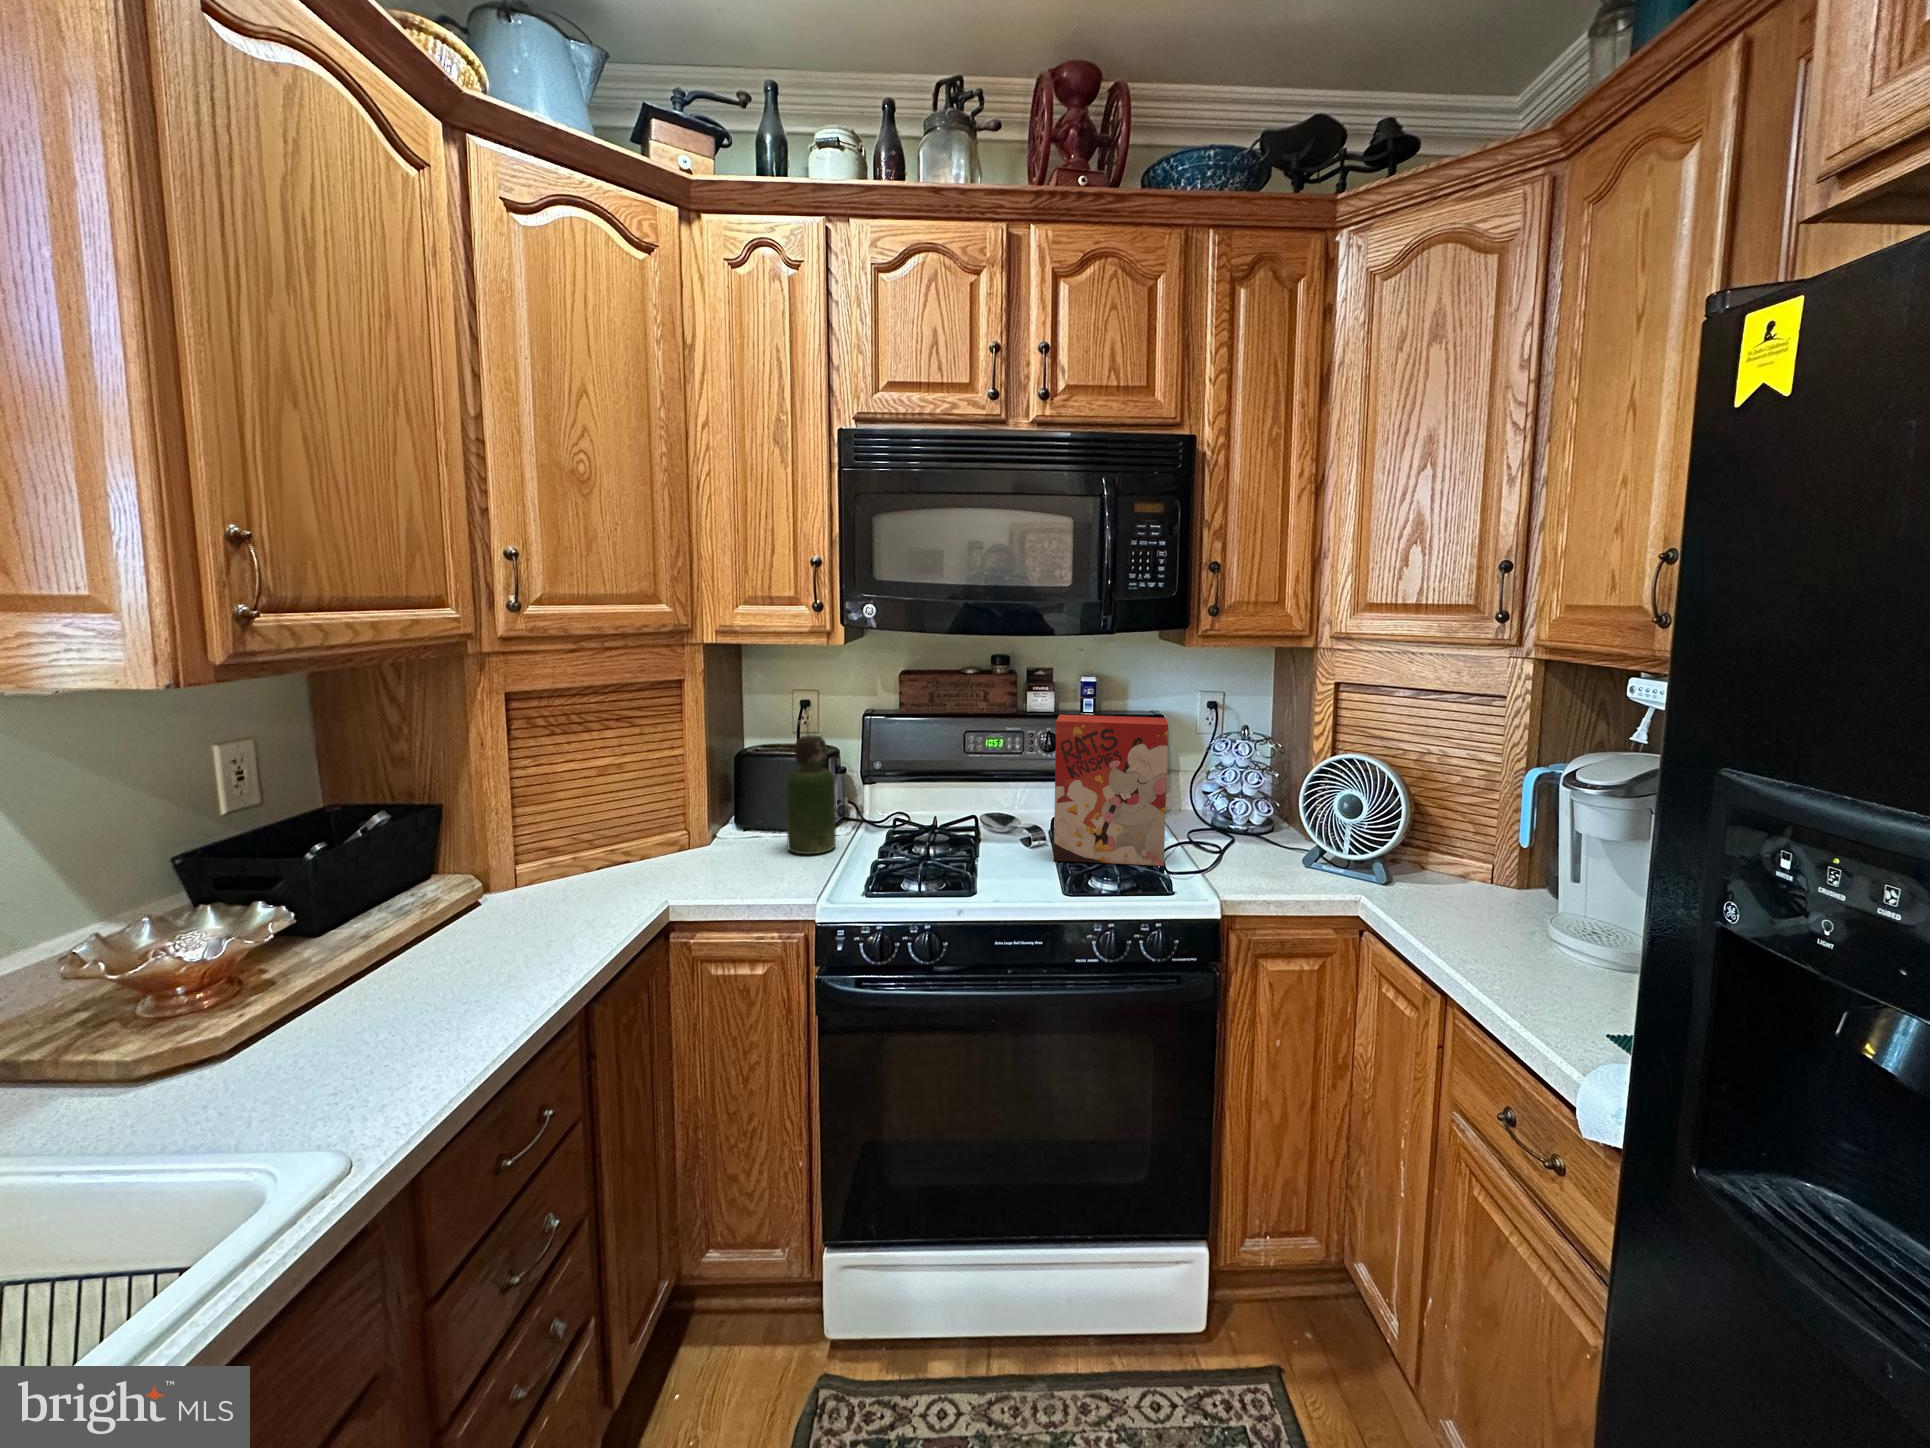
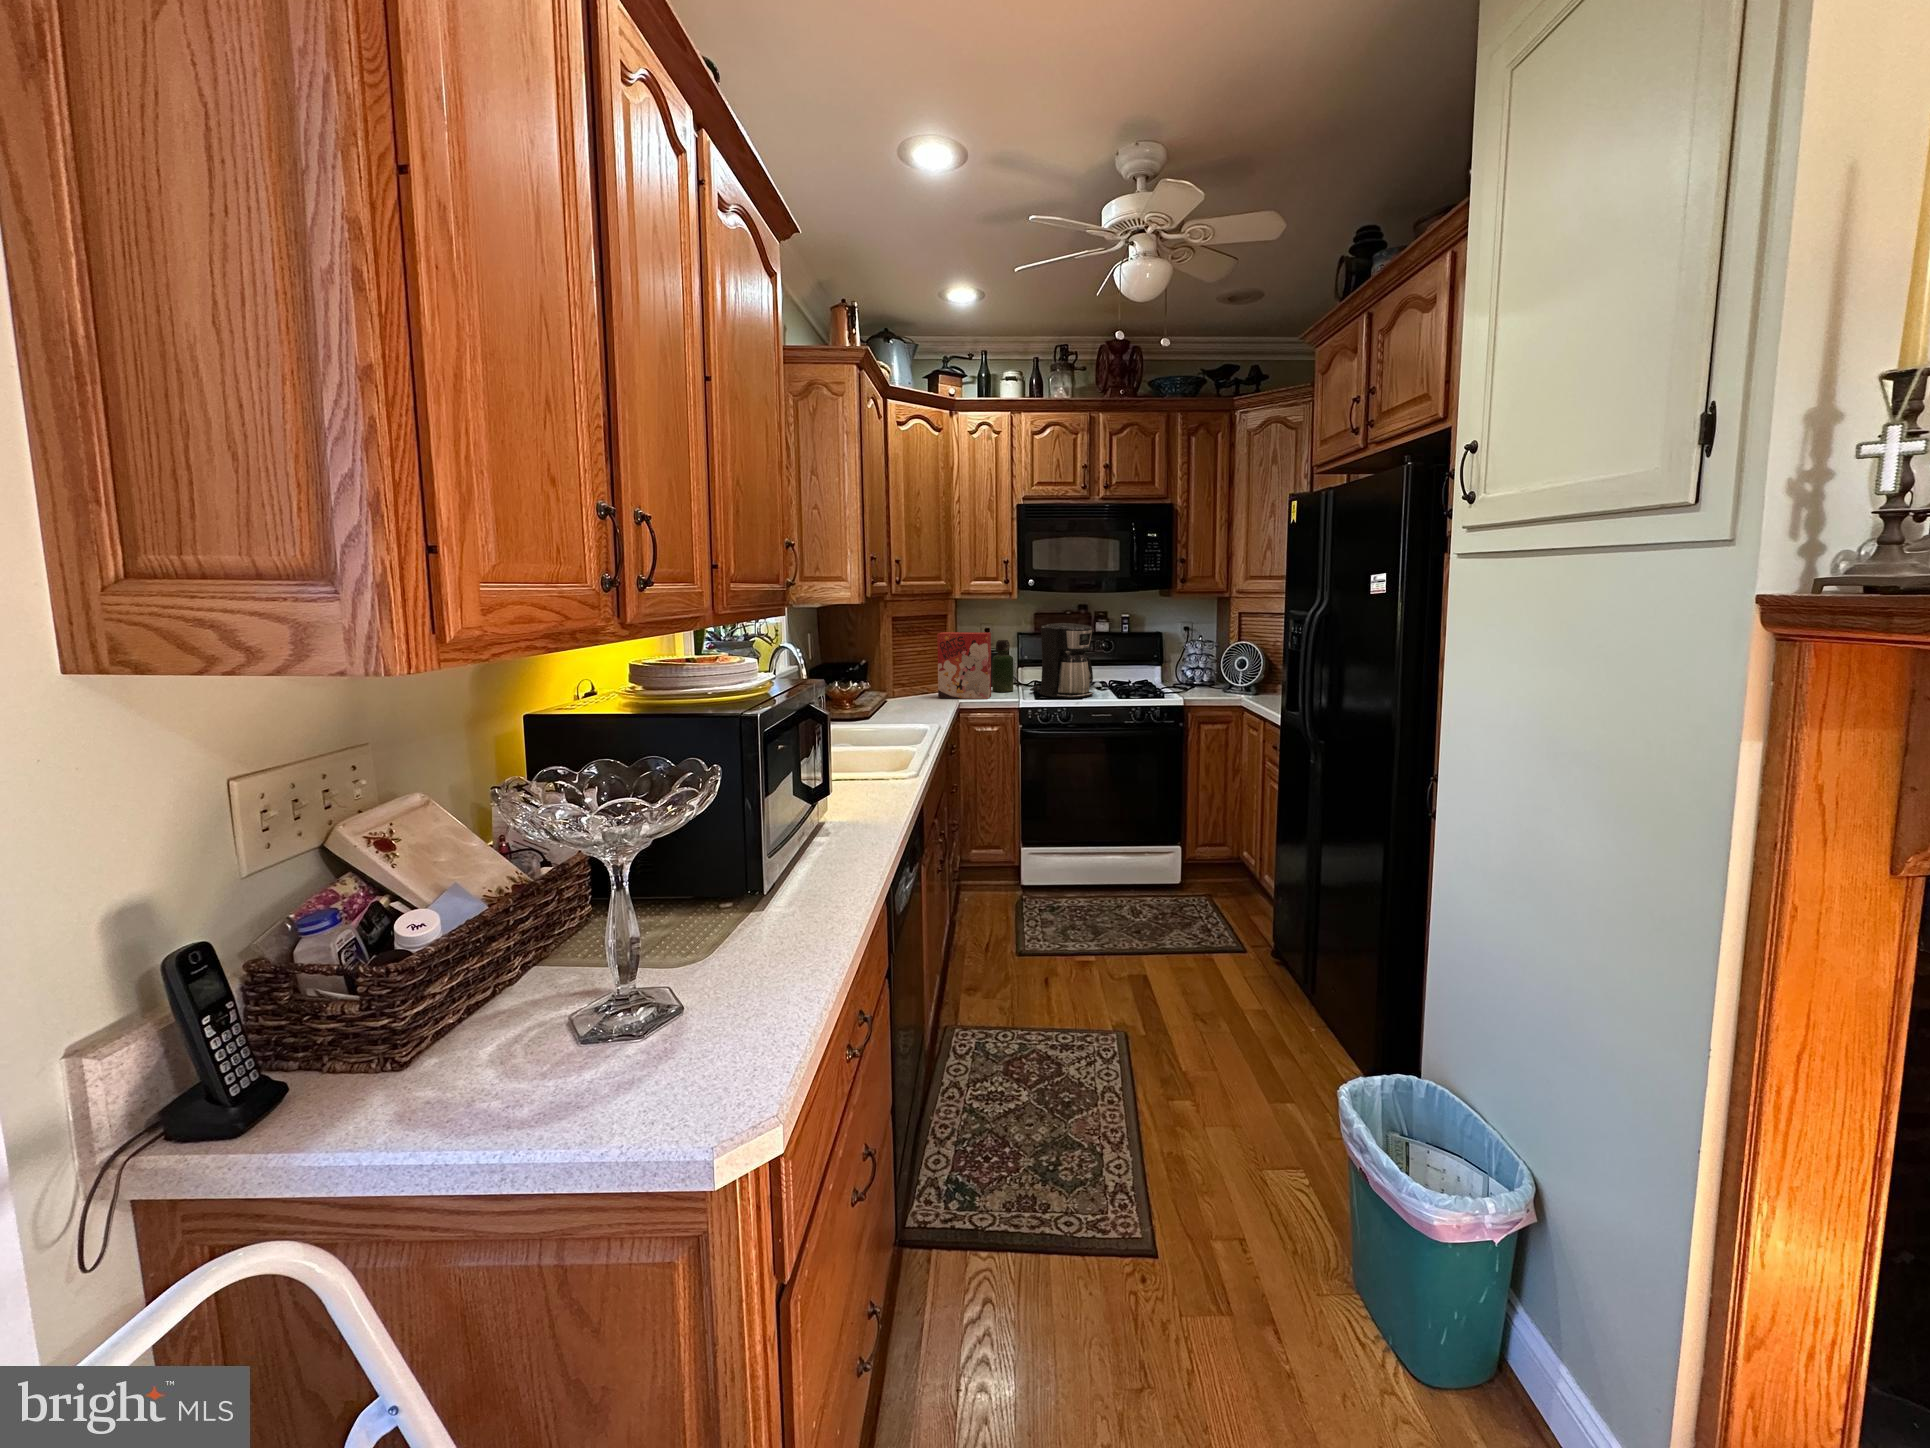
coffee maker: none [864,705,1008,896] -> present [1030,623,1093,699]
cereal box: present [1054,715,1168,866] -> present [937,632,991,699]

